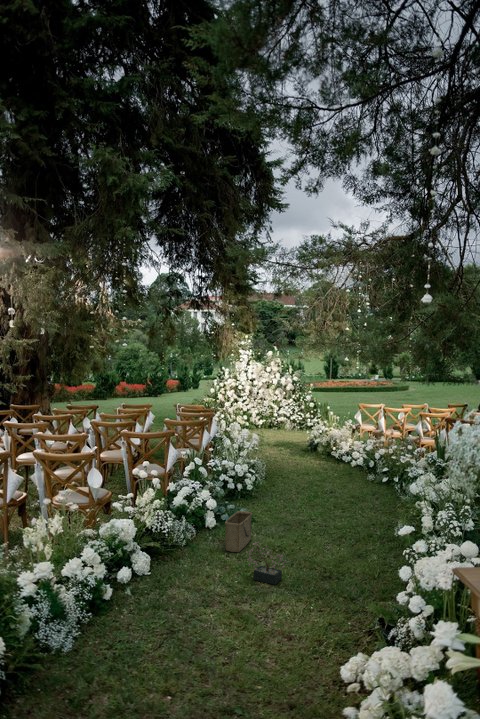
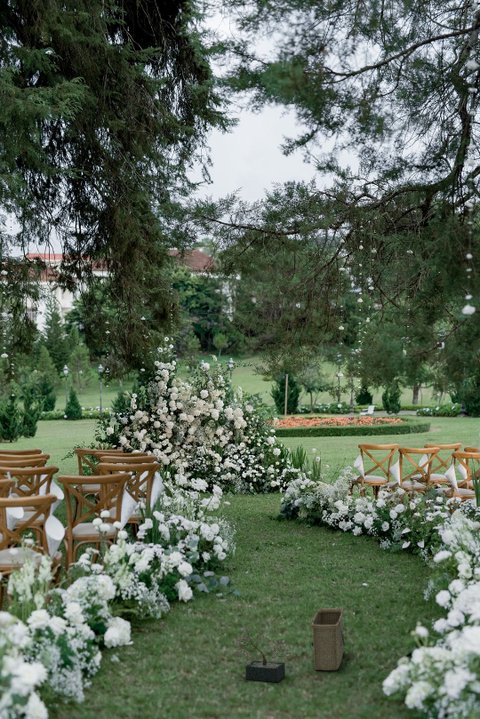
basket: present [225,511,252,552] -> present [311,608,345,670]

